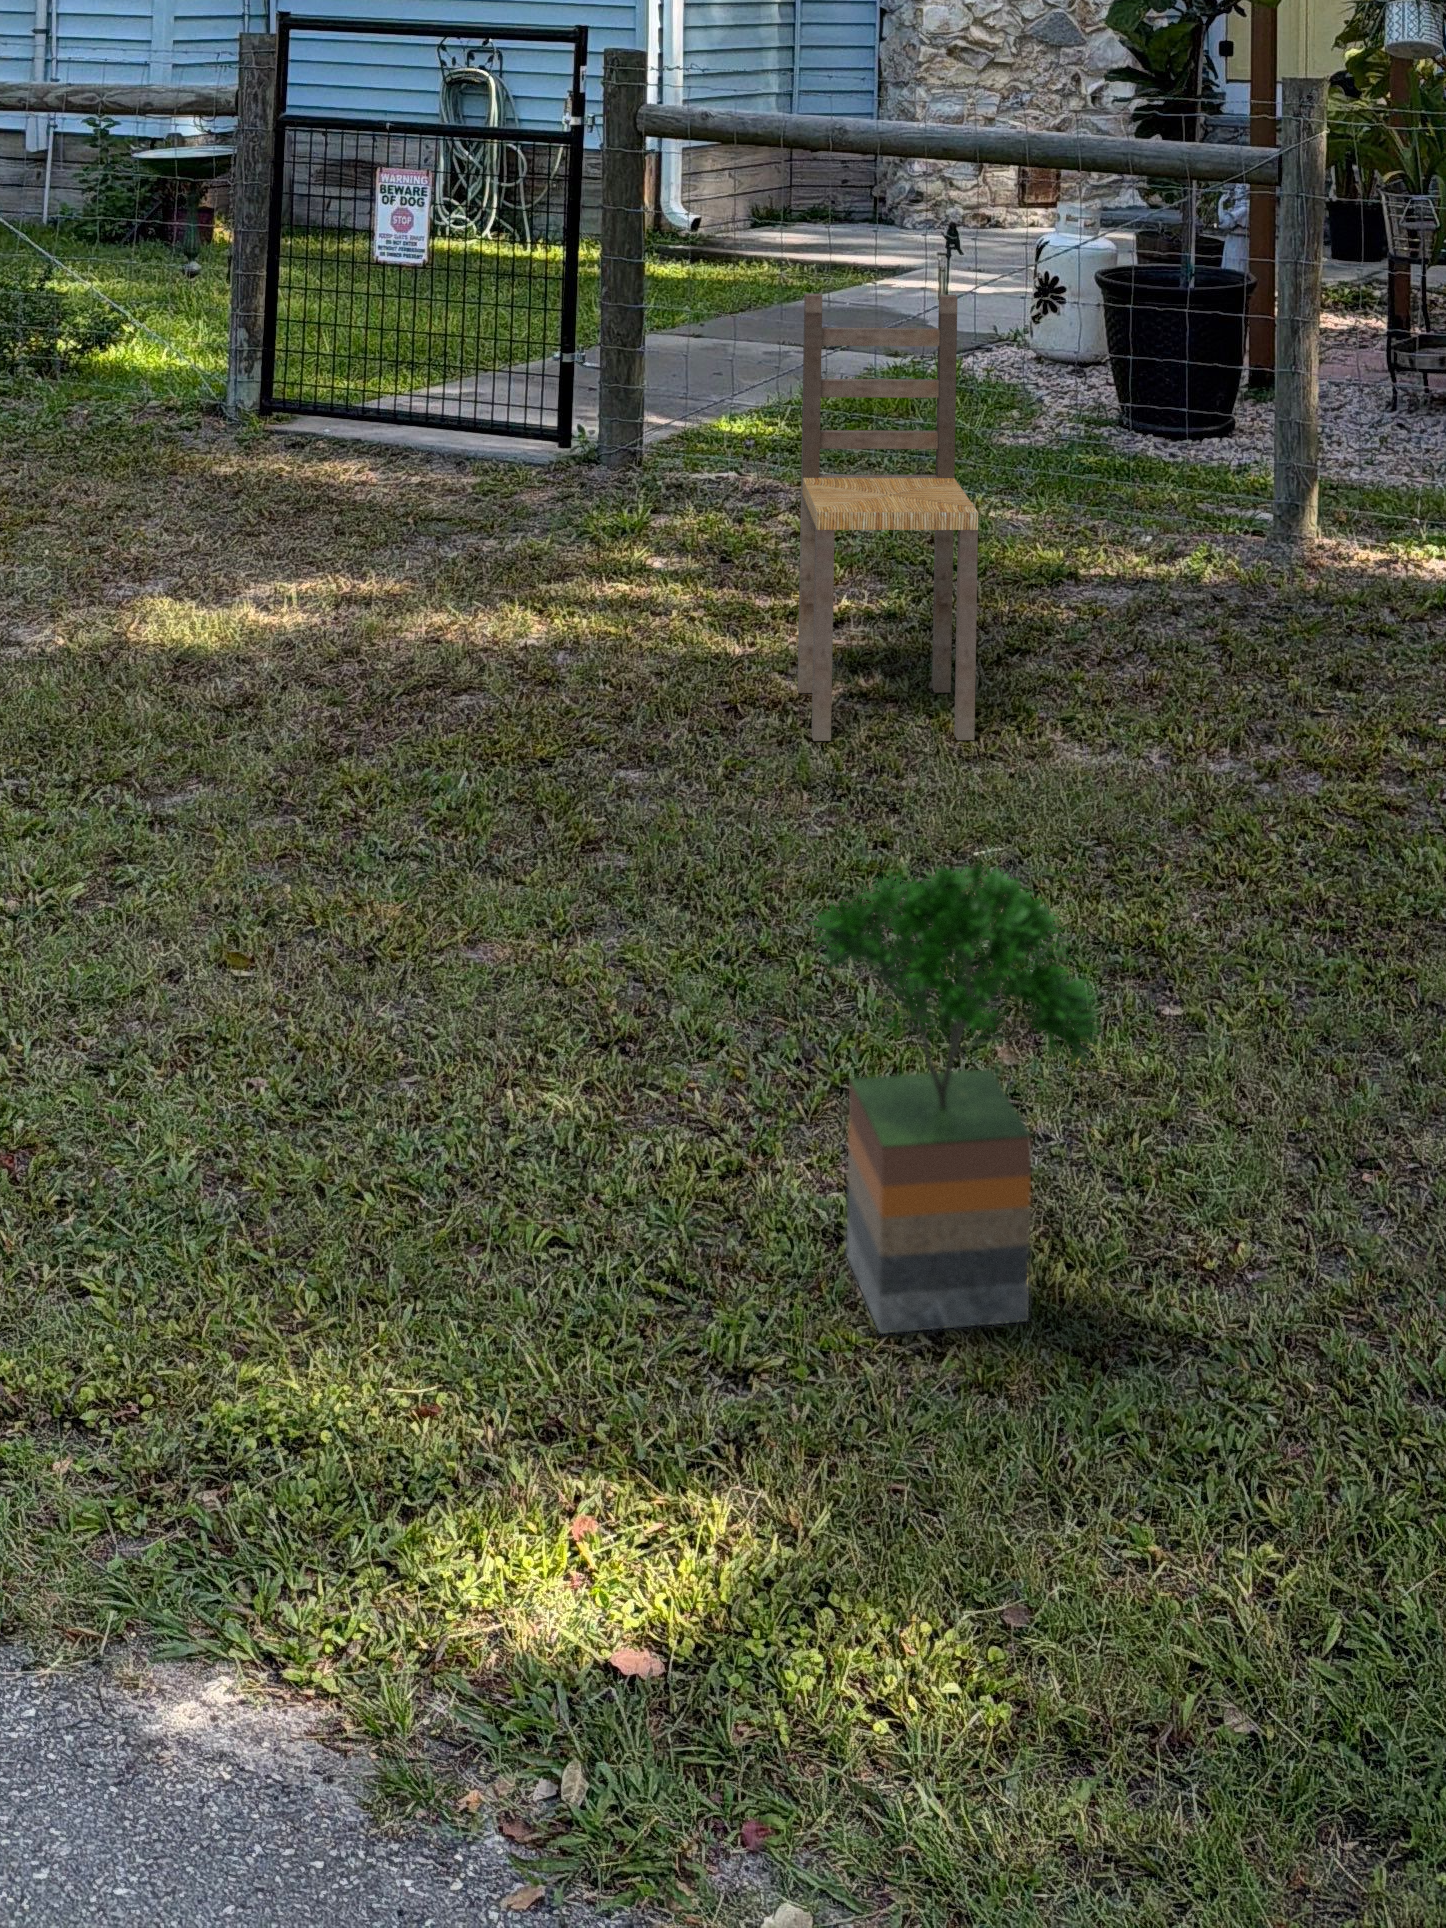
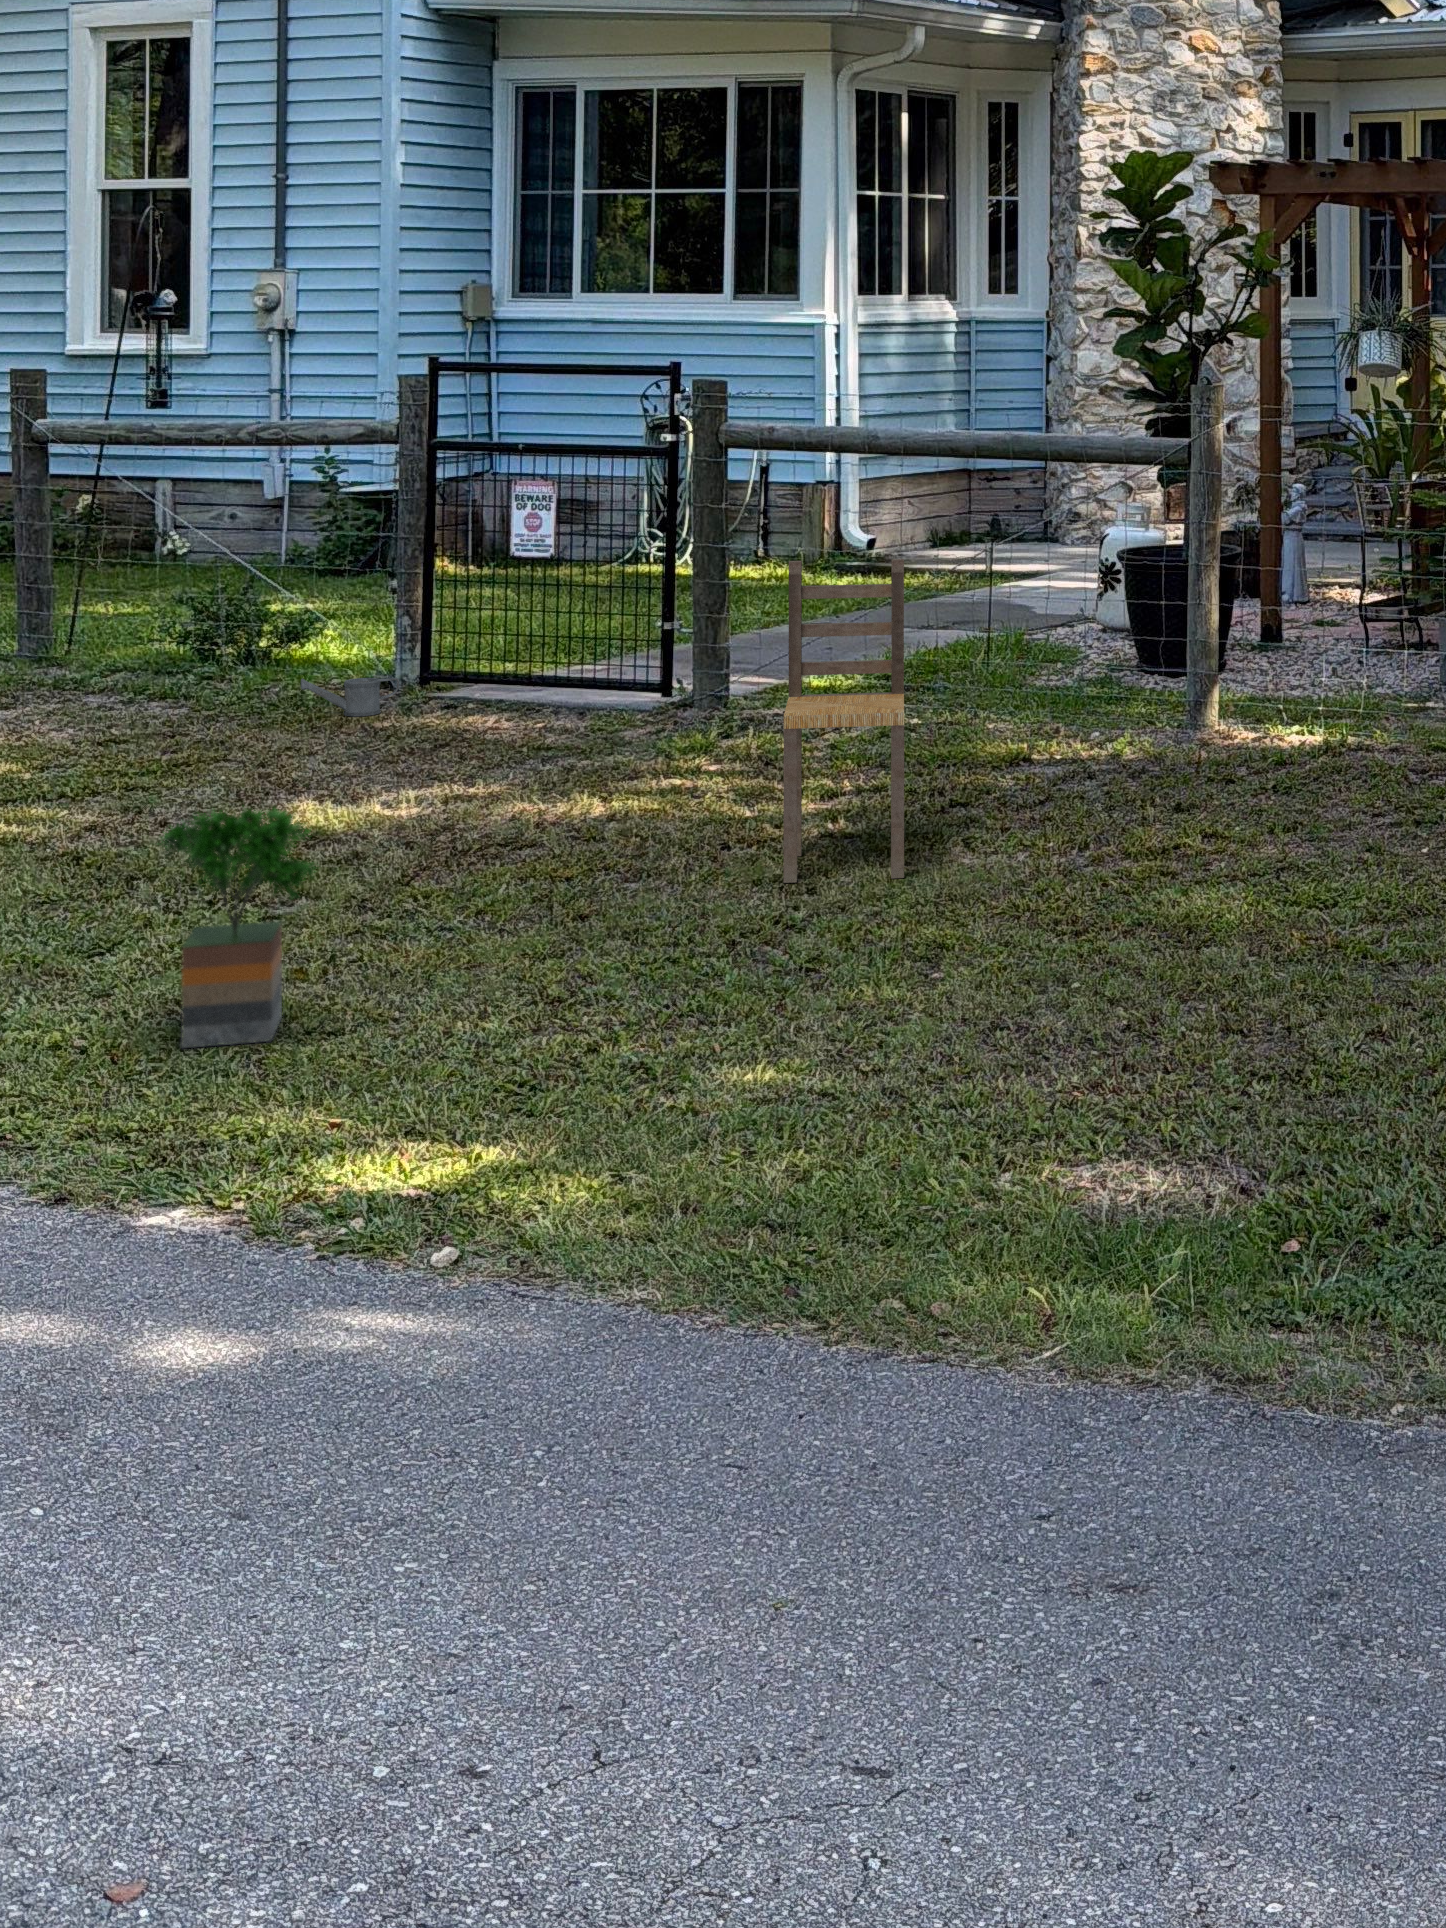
watering can: none [111,390,225,439] -> present [301,678,399,716]
potted tree: present [810,863,1099,1334] -> present [161,808,316,1048]

